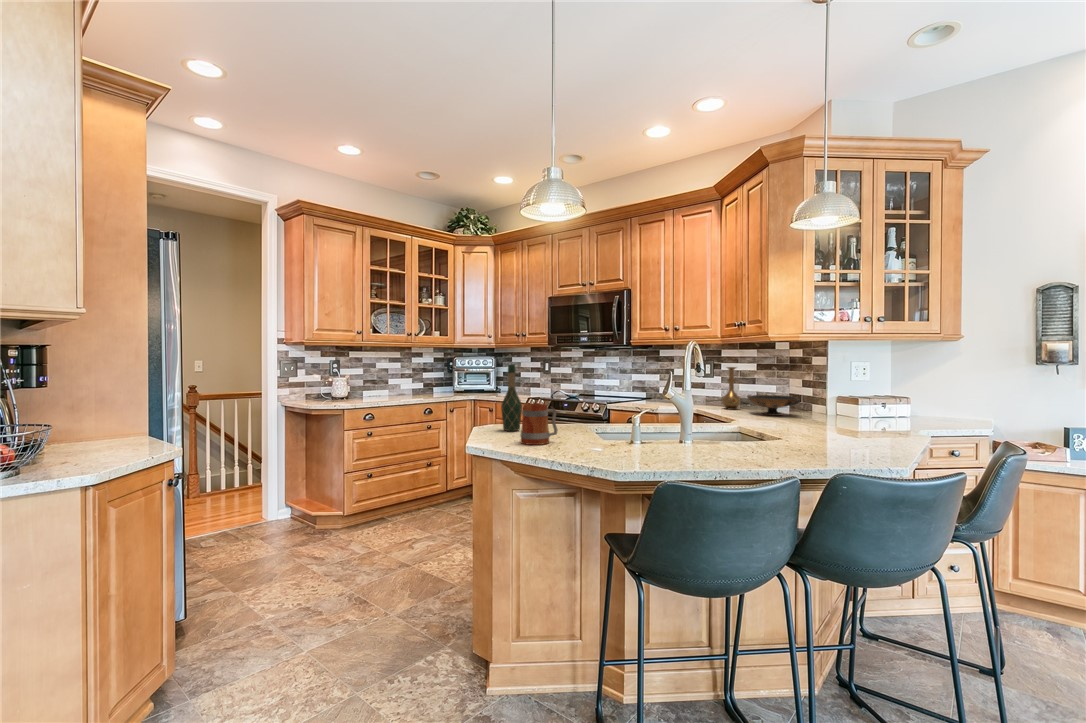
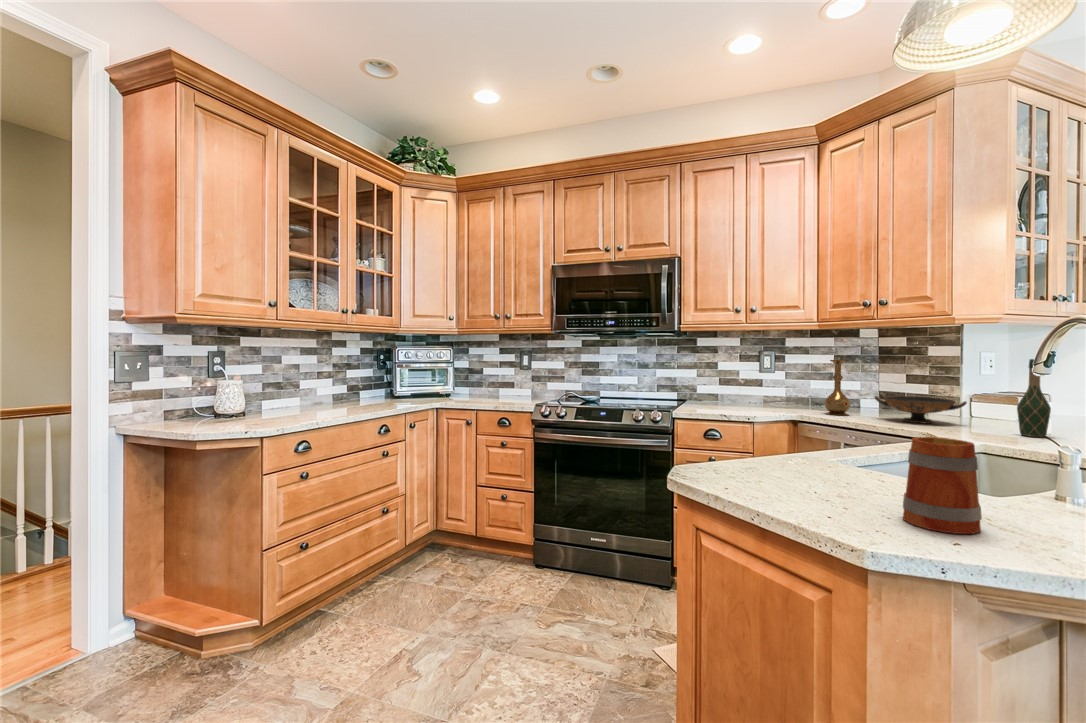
wine bottle: present [501,364,522,431] -> present [1017,359,1051,437]

